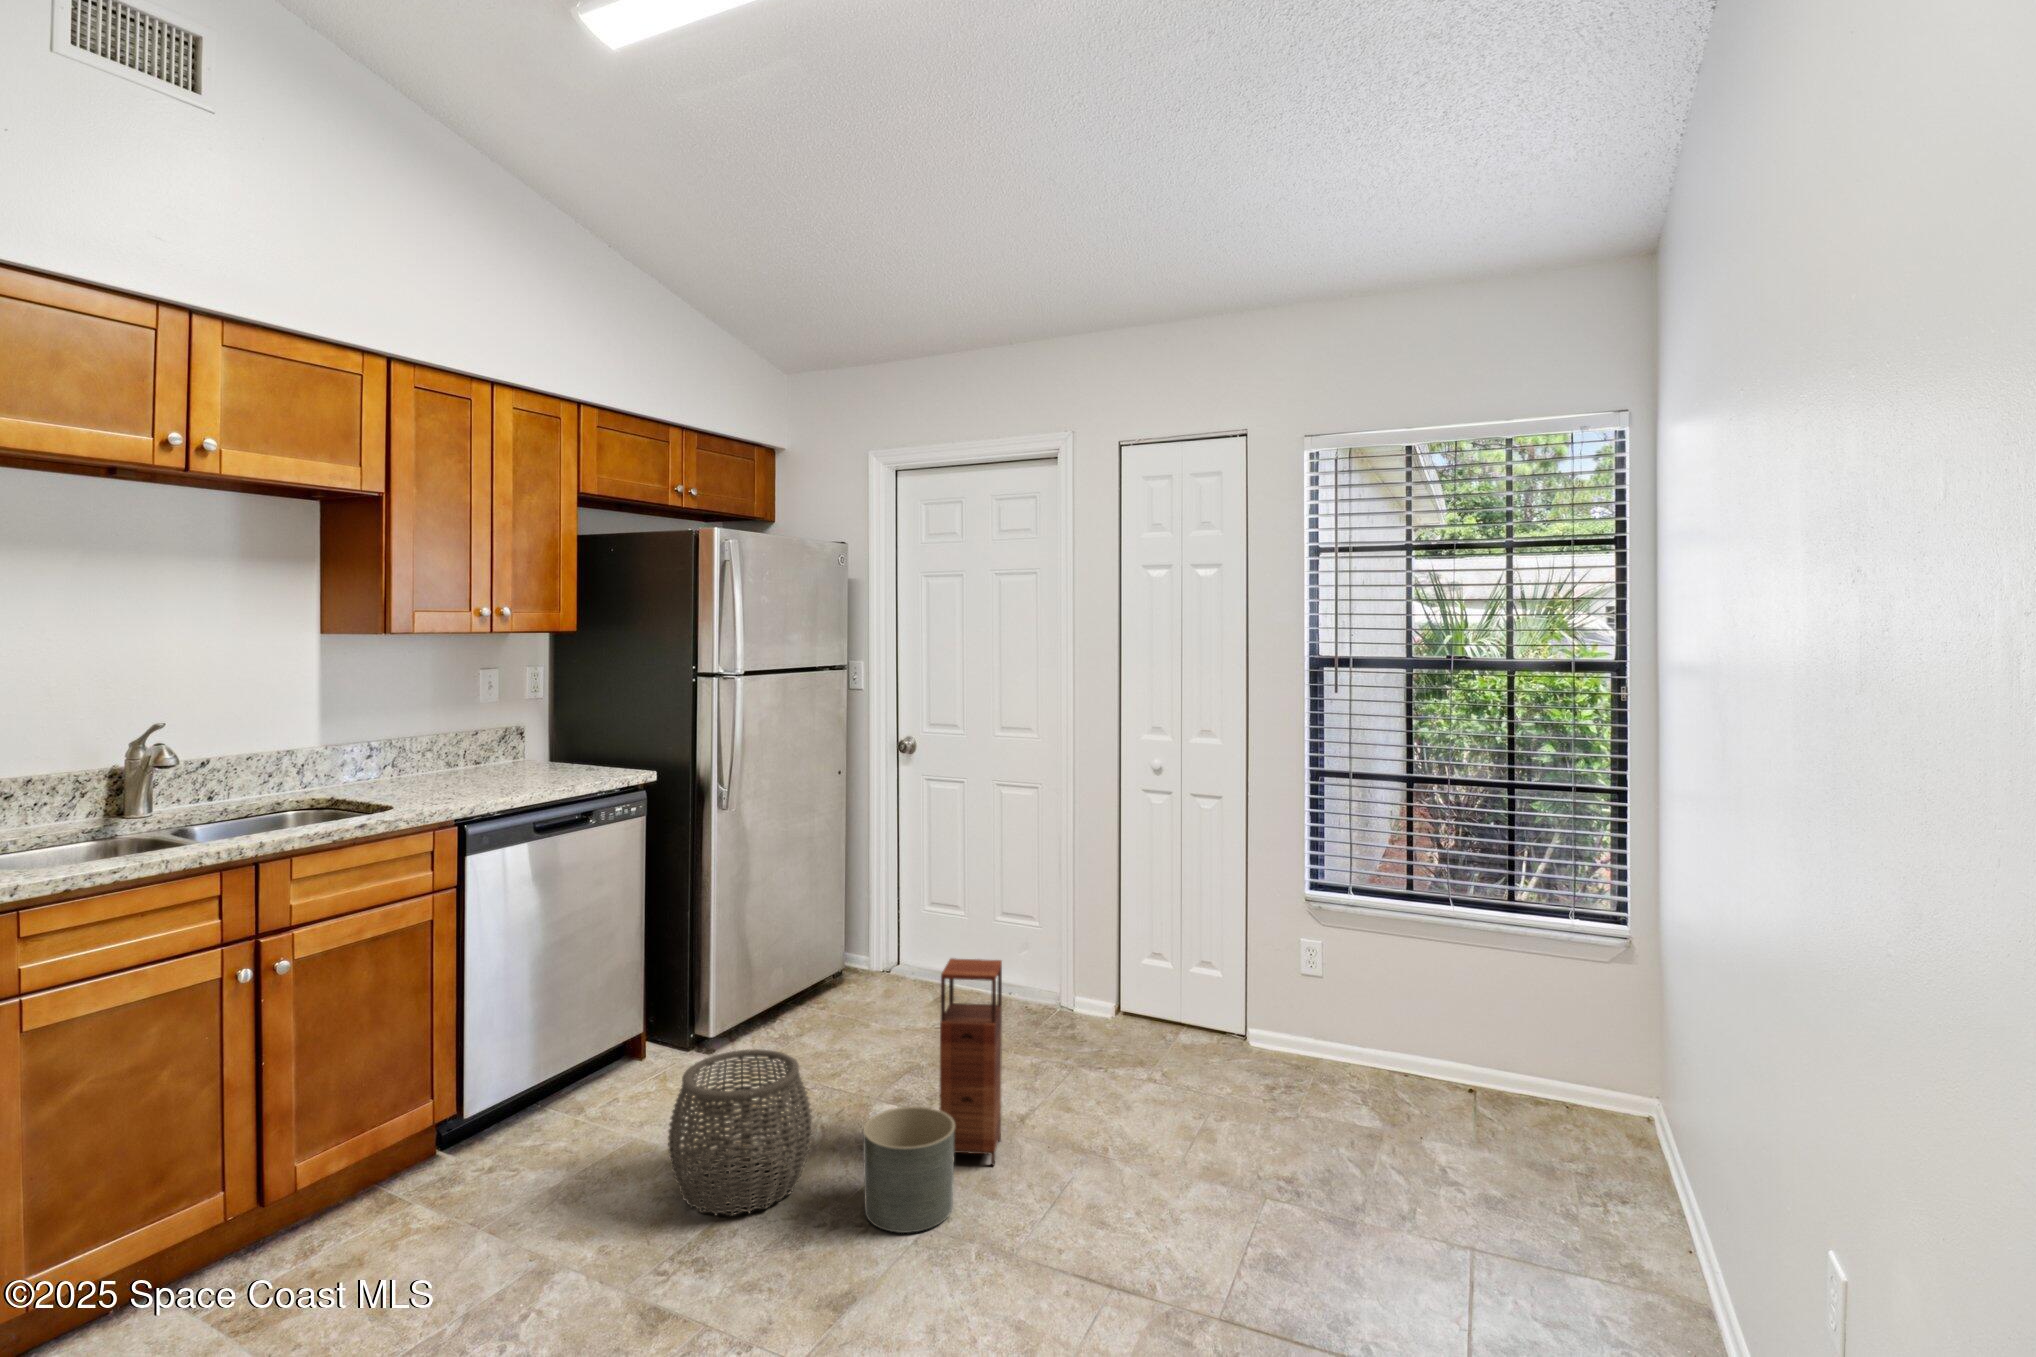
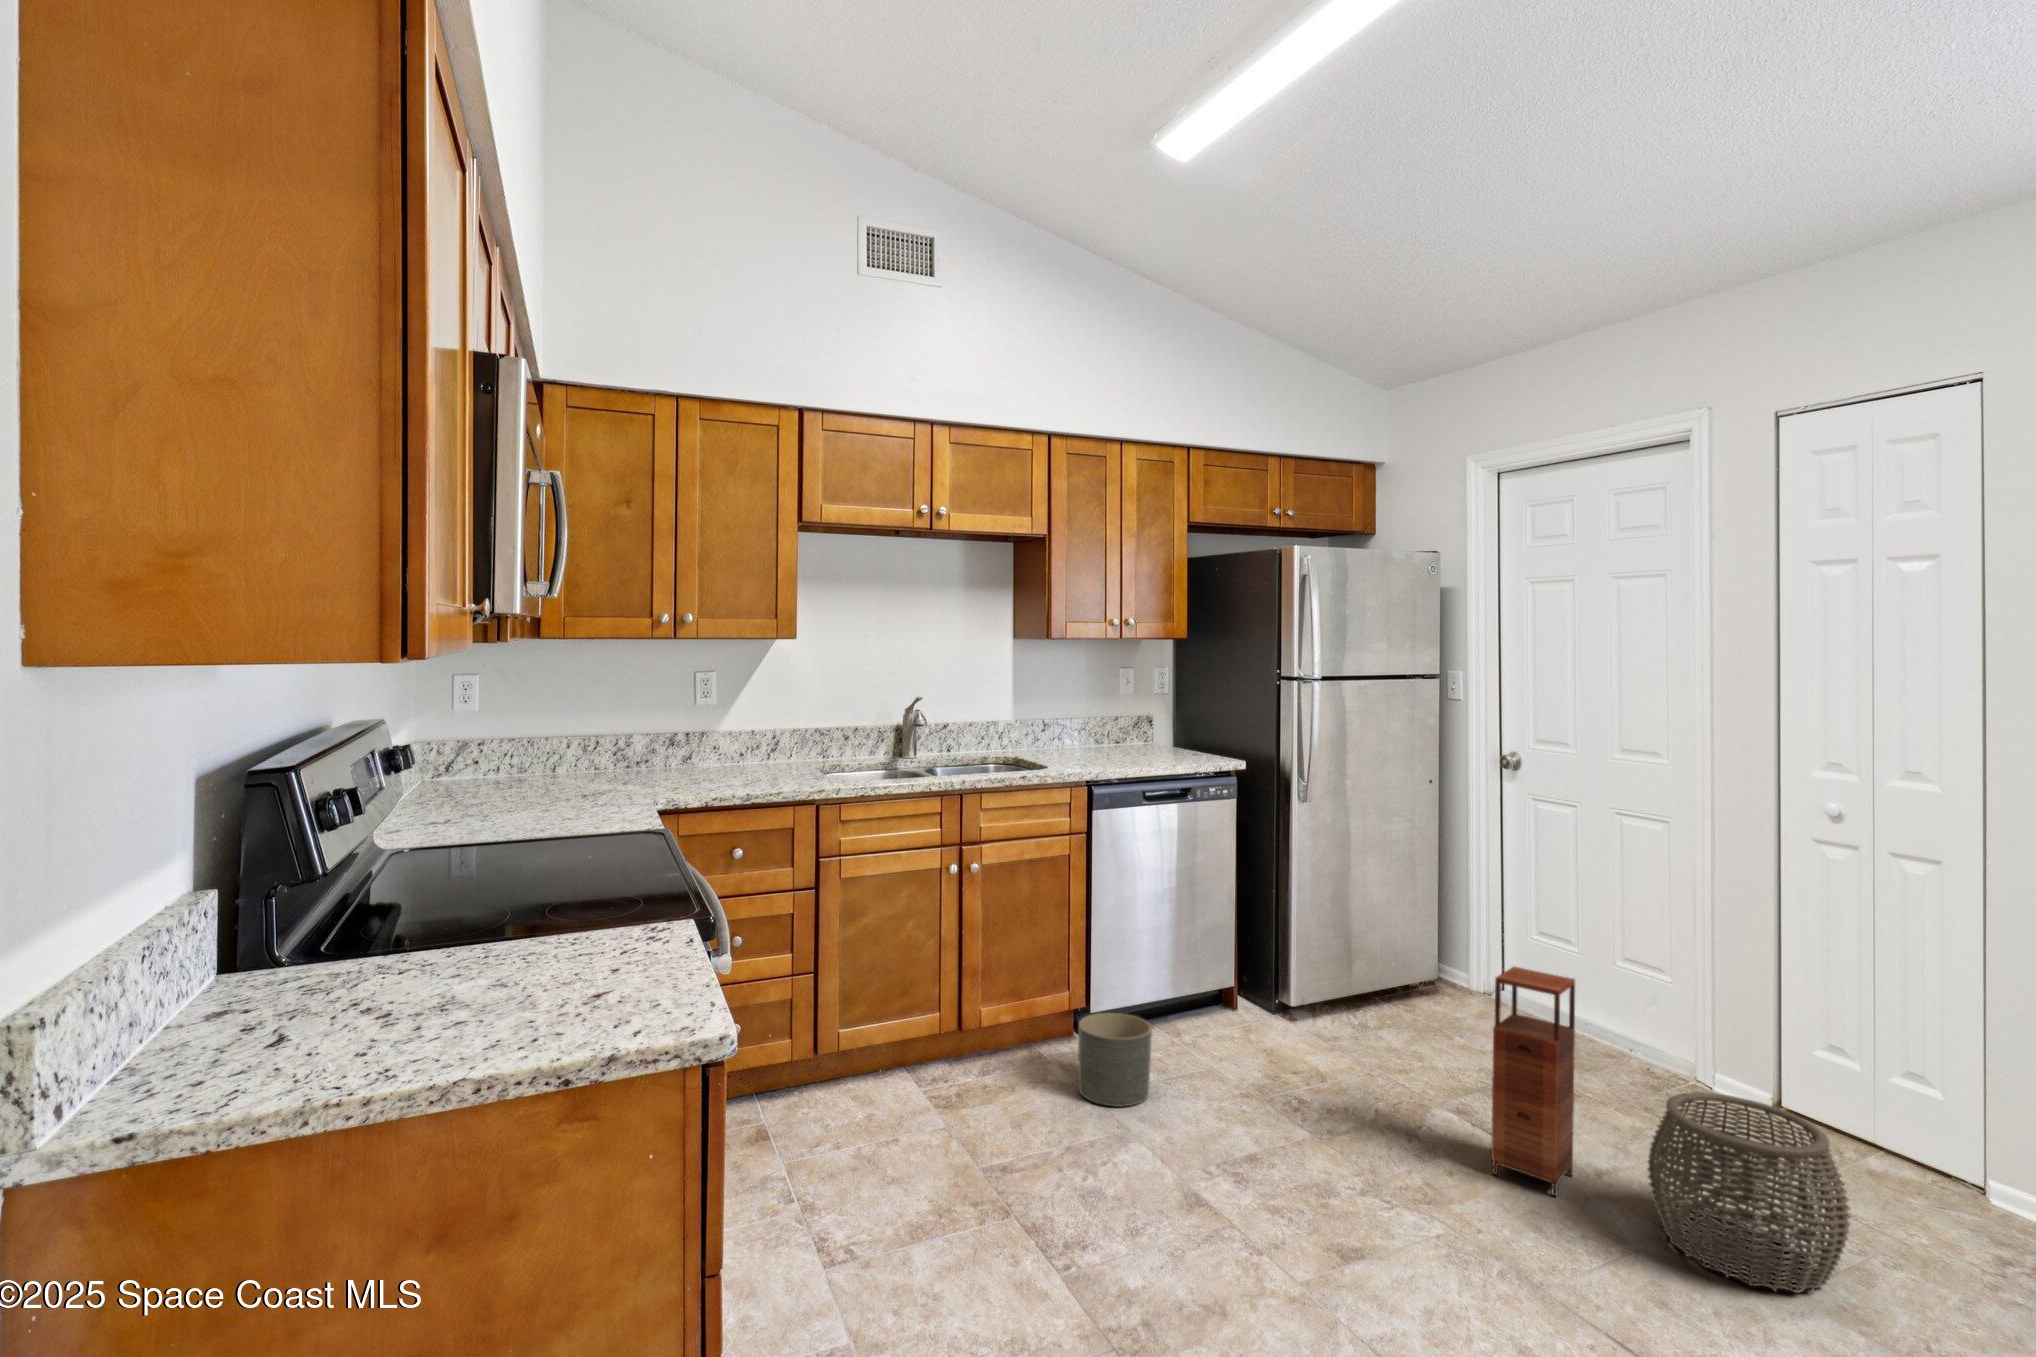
woven basket: present [668,1049,812,1216] -> present [1648,1092,1851,1293]
planter: present [863,1107,955,1233] -> present [1078,1013,1152,1107]

